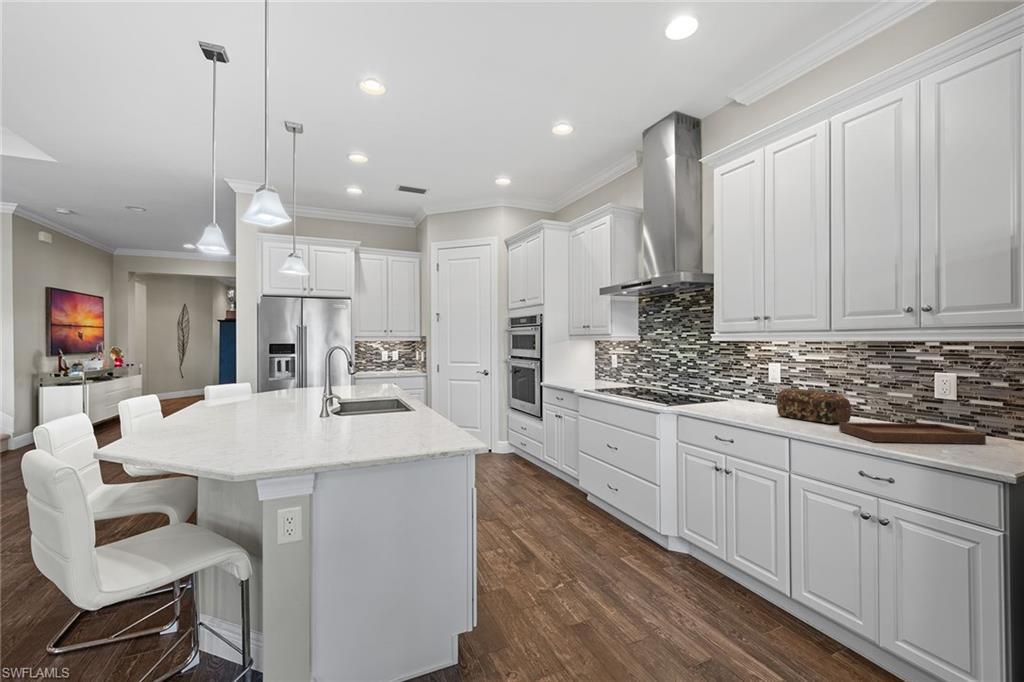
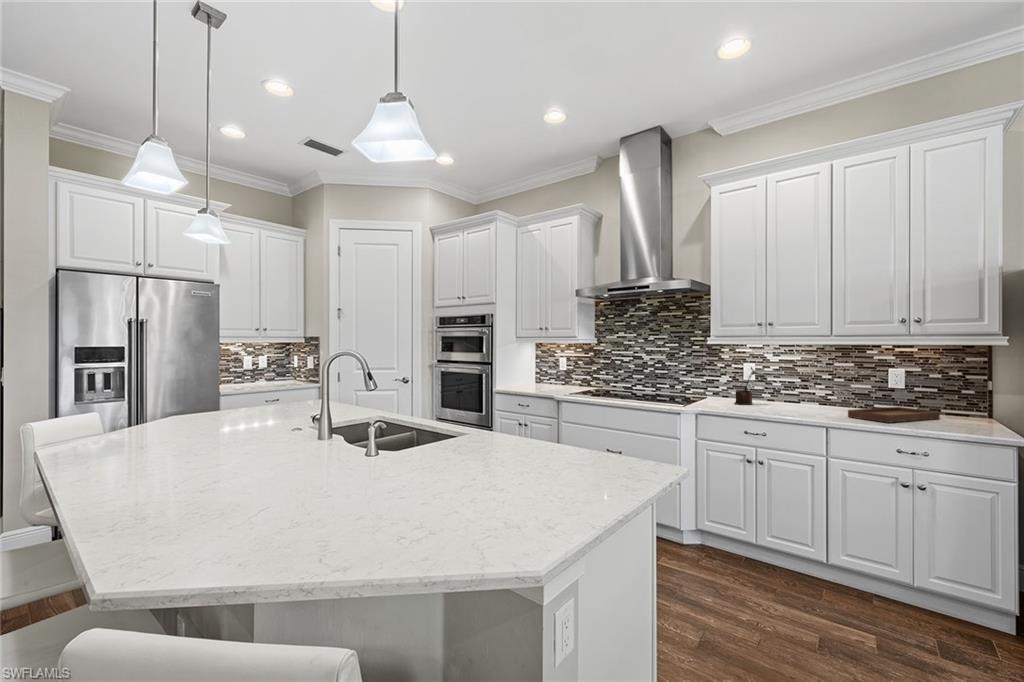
potted plant: none [739,366,780,409] -> present [735,367,767,404]
bread loaf: present [777,388,851,423] -> none [779,384,835,412]

